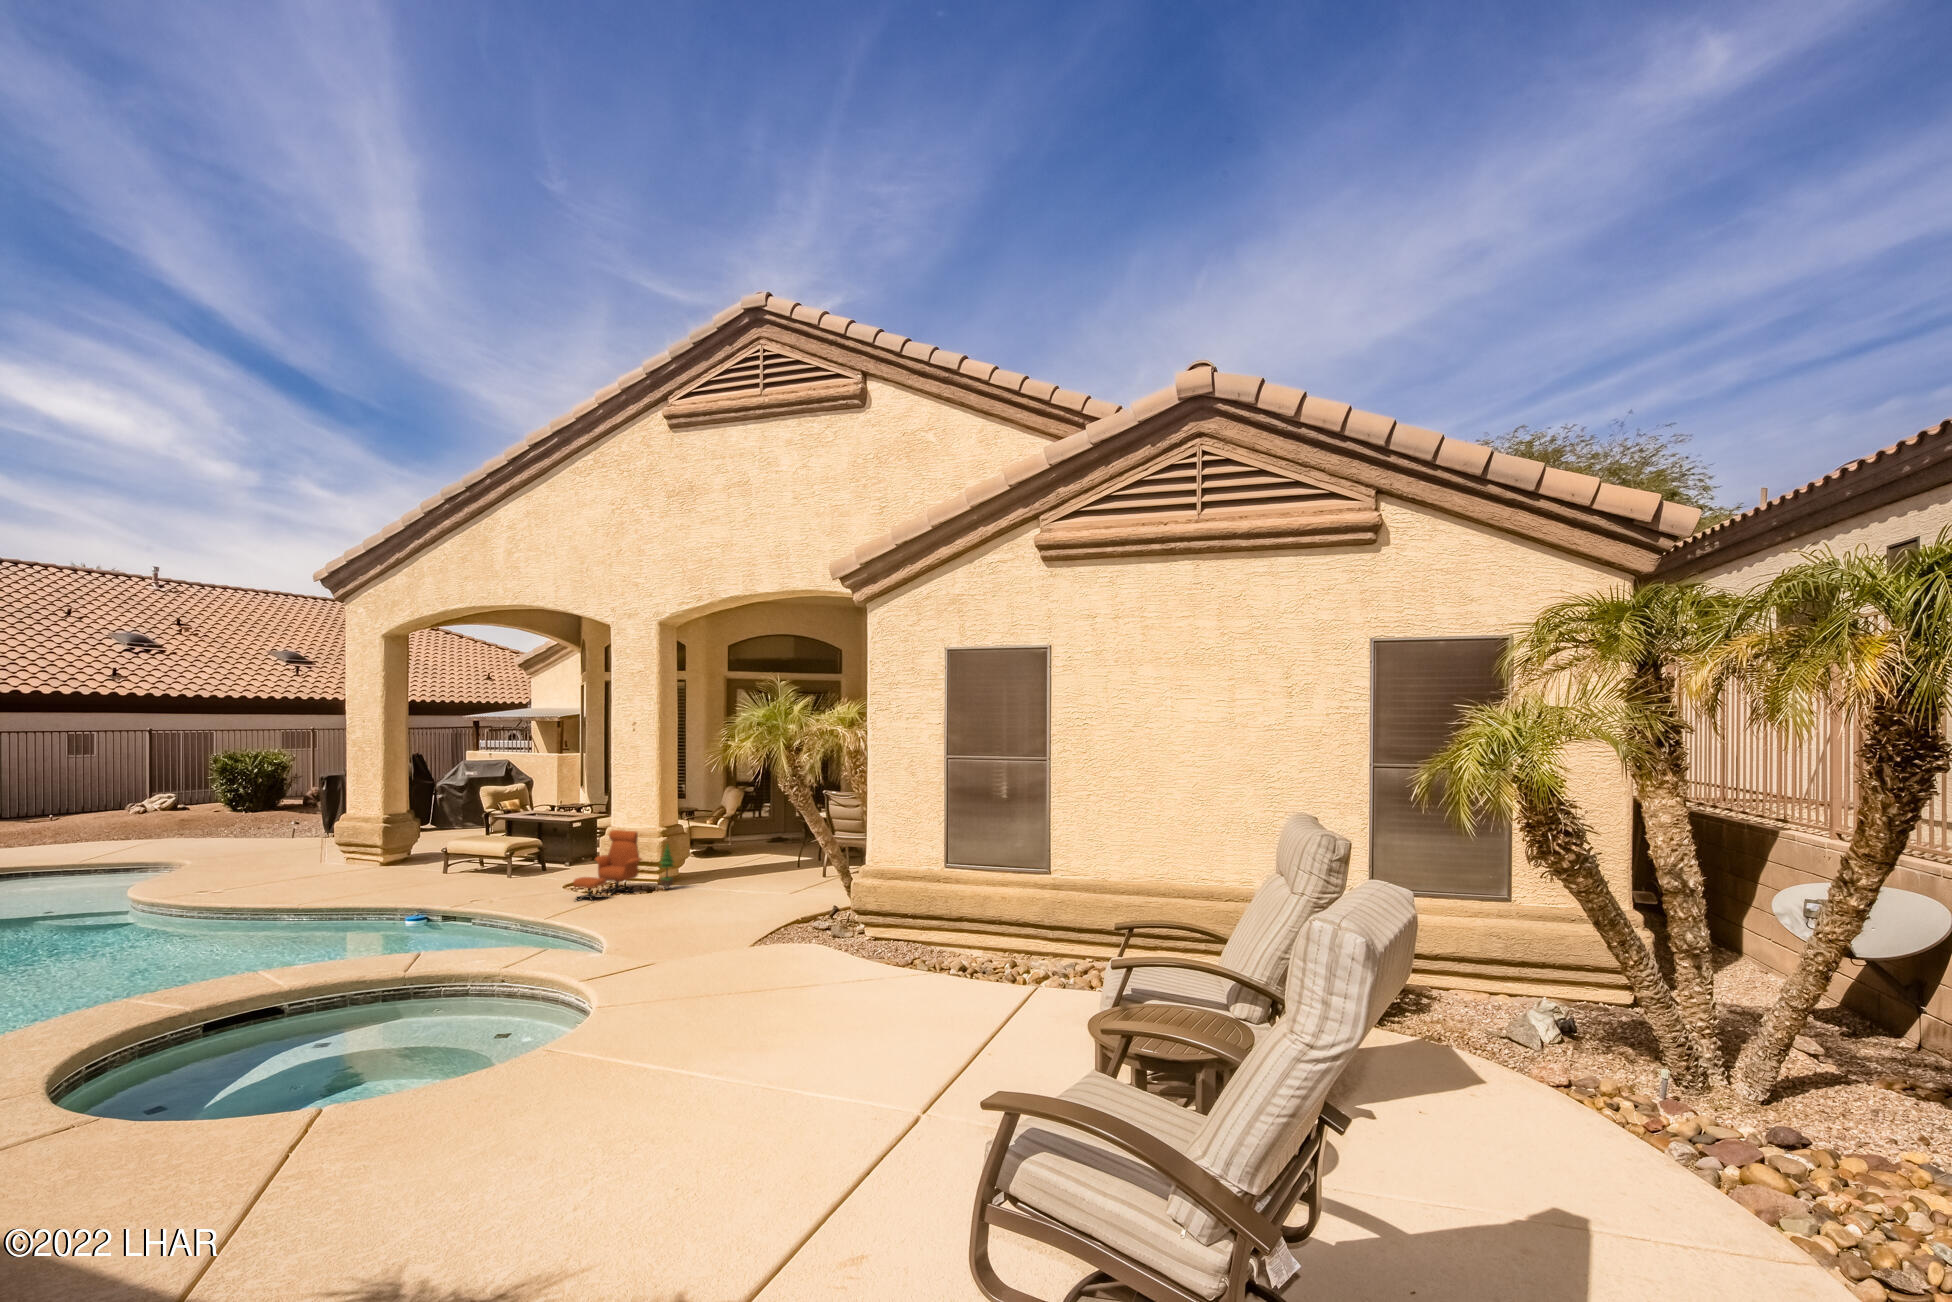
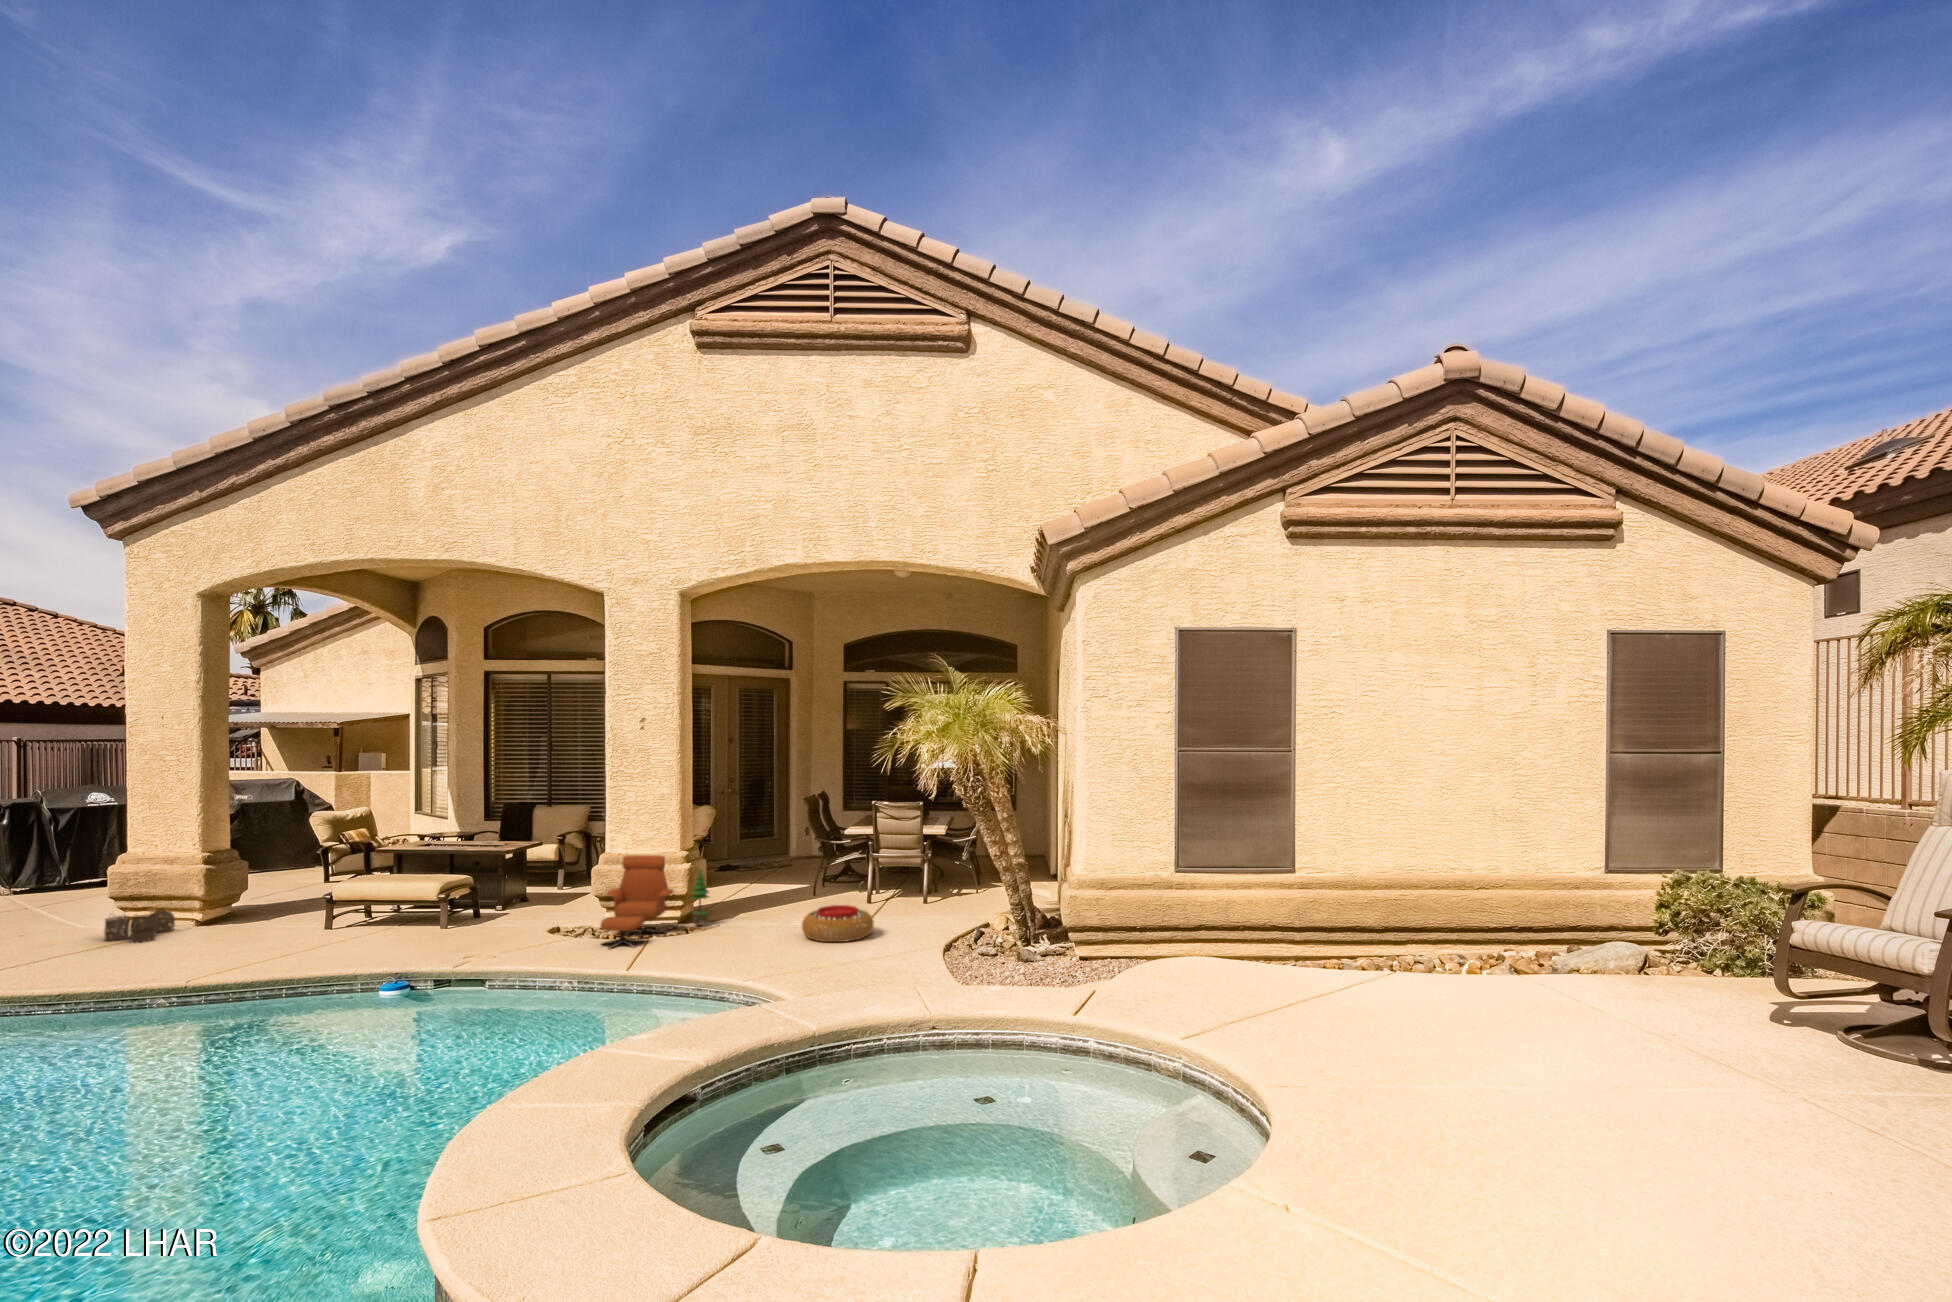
woven basket: none [324,851,373,874] -> present [105,909,175,943]
pouf: none [711,880,772,910] -> present [802,905,874,942]

